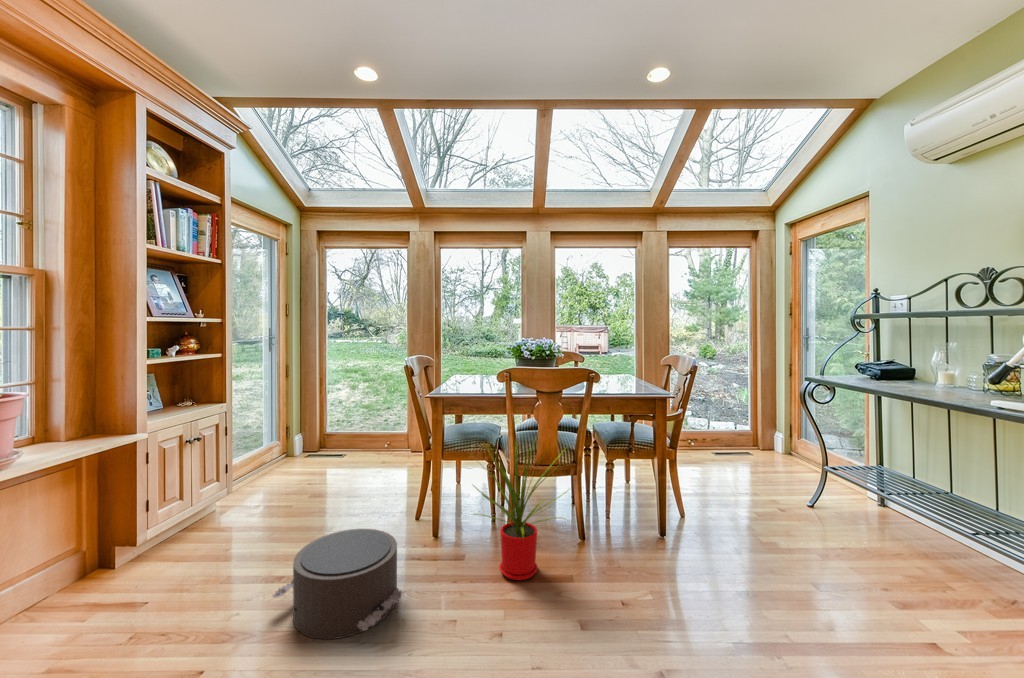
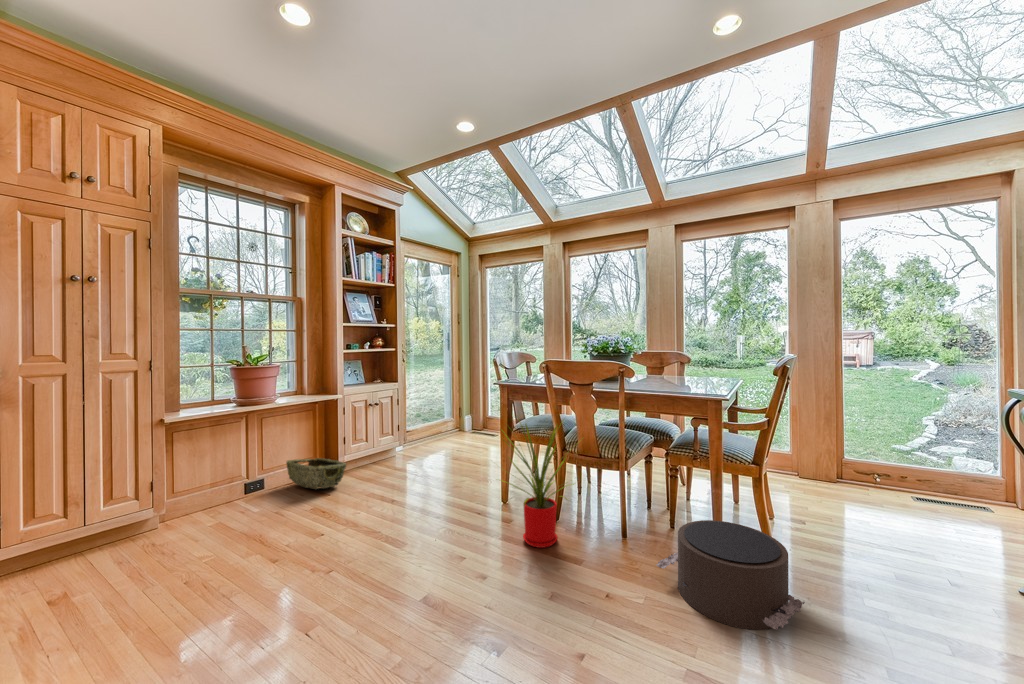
pouf: present [272,529,405,639] -> present [656,520,805,630]
woven basket: none [40,538,176,598] -> present [286,458,346,489]

